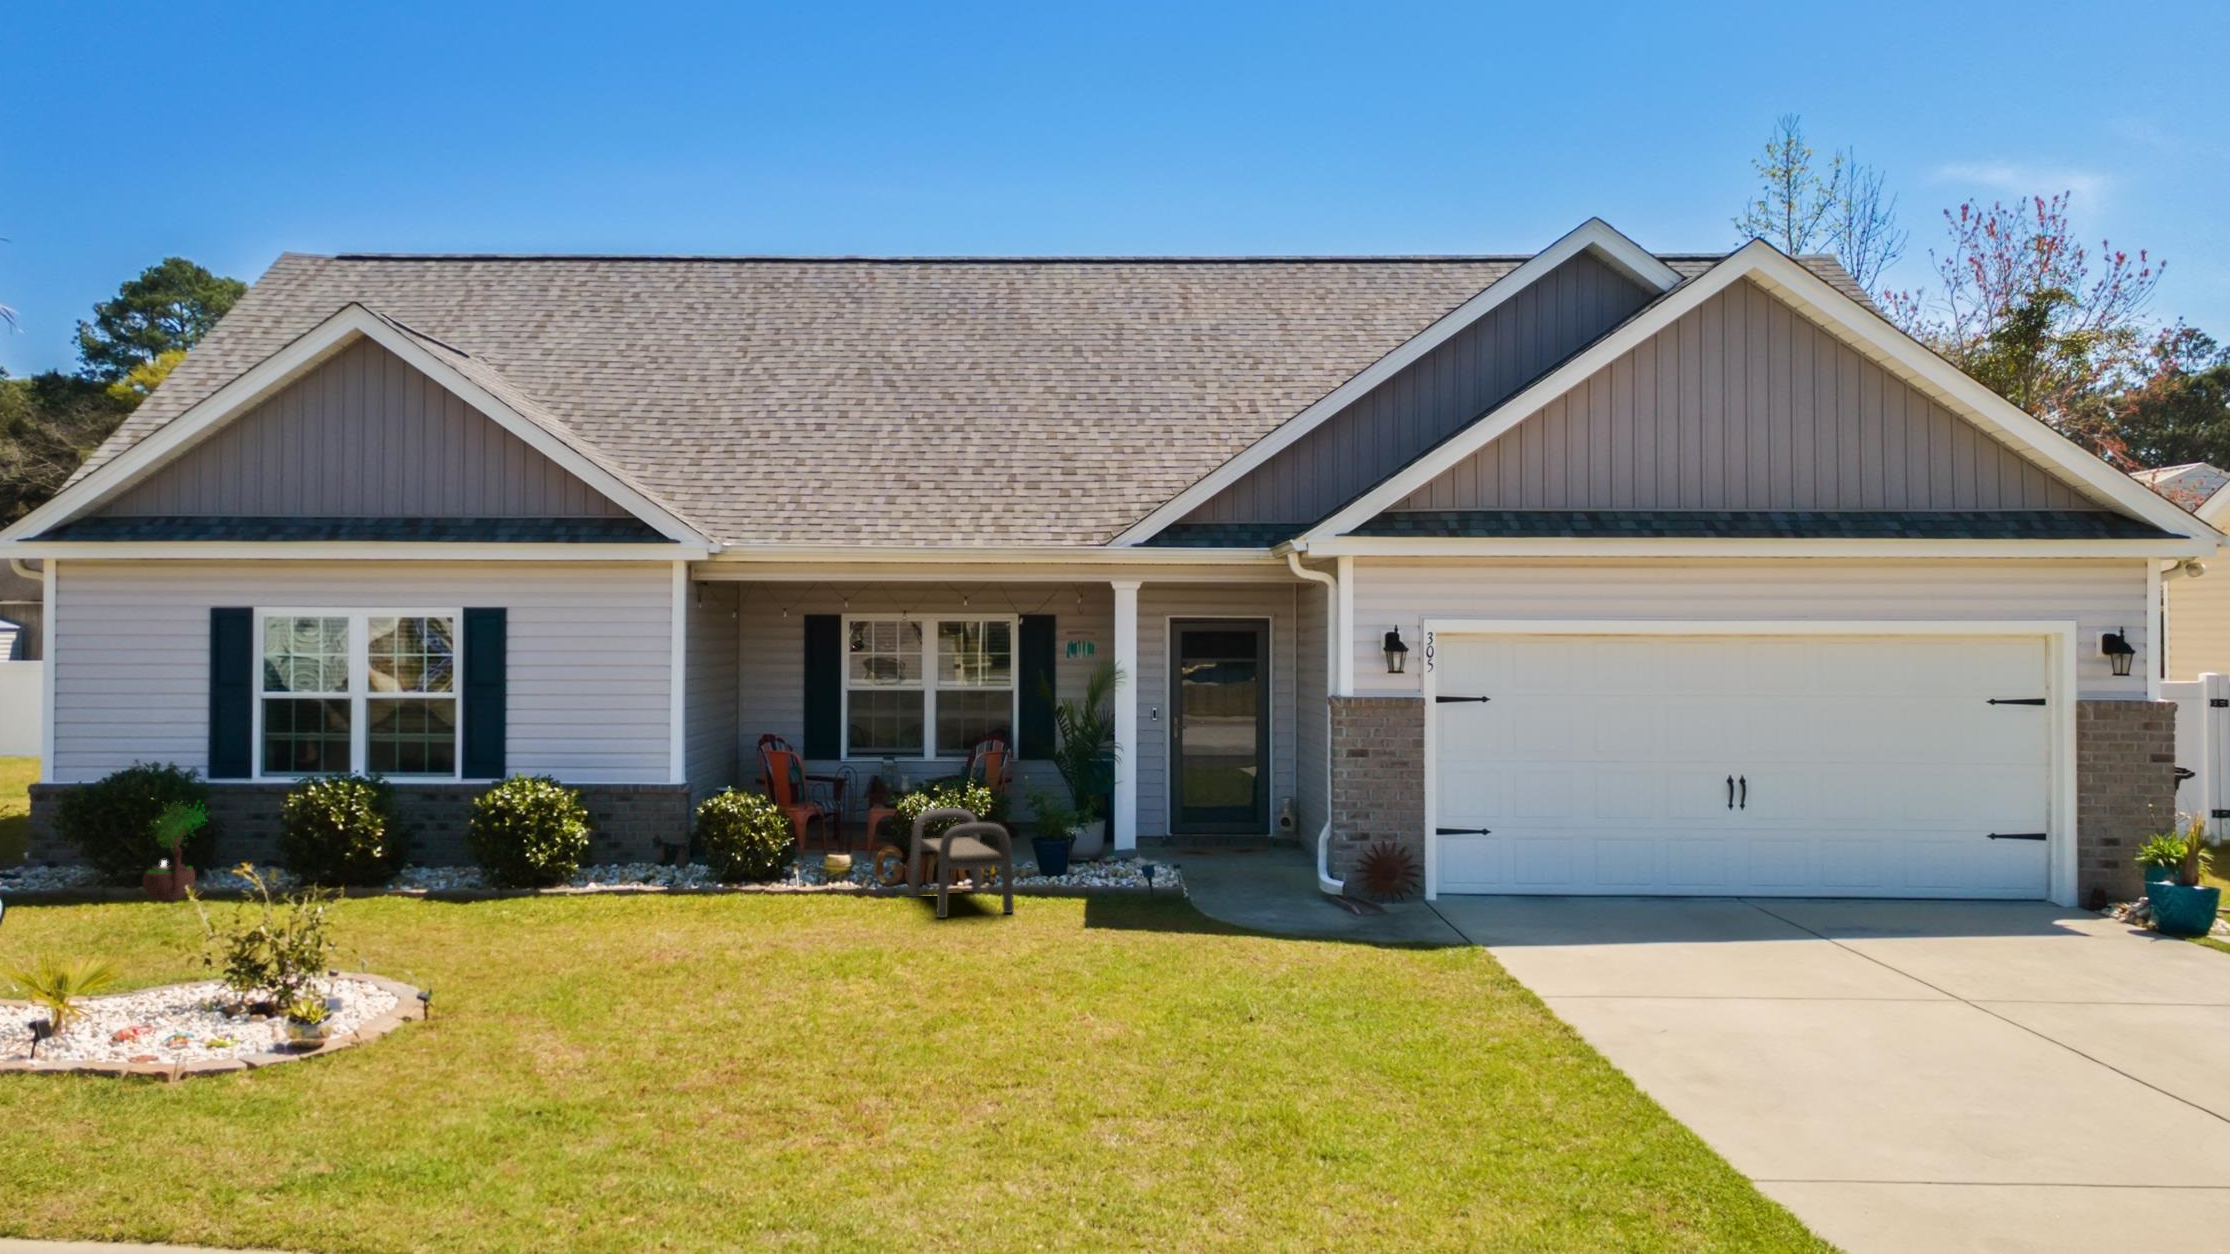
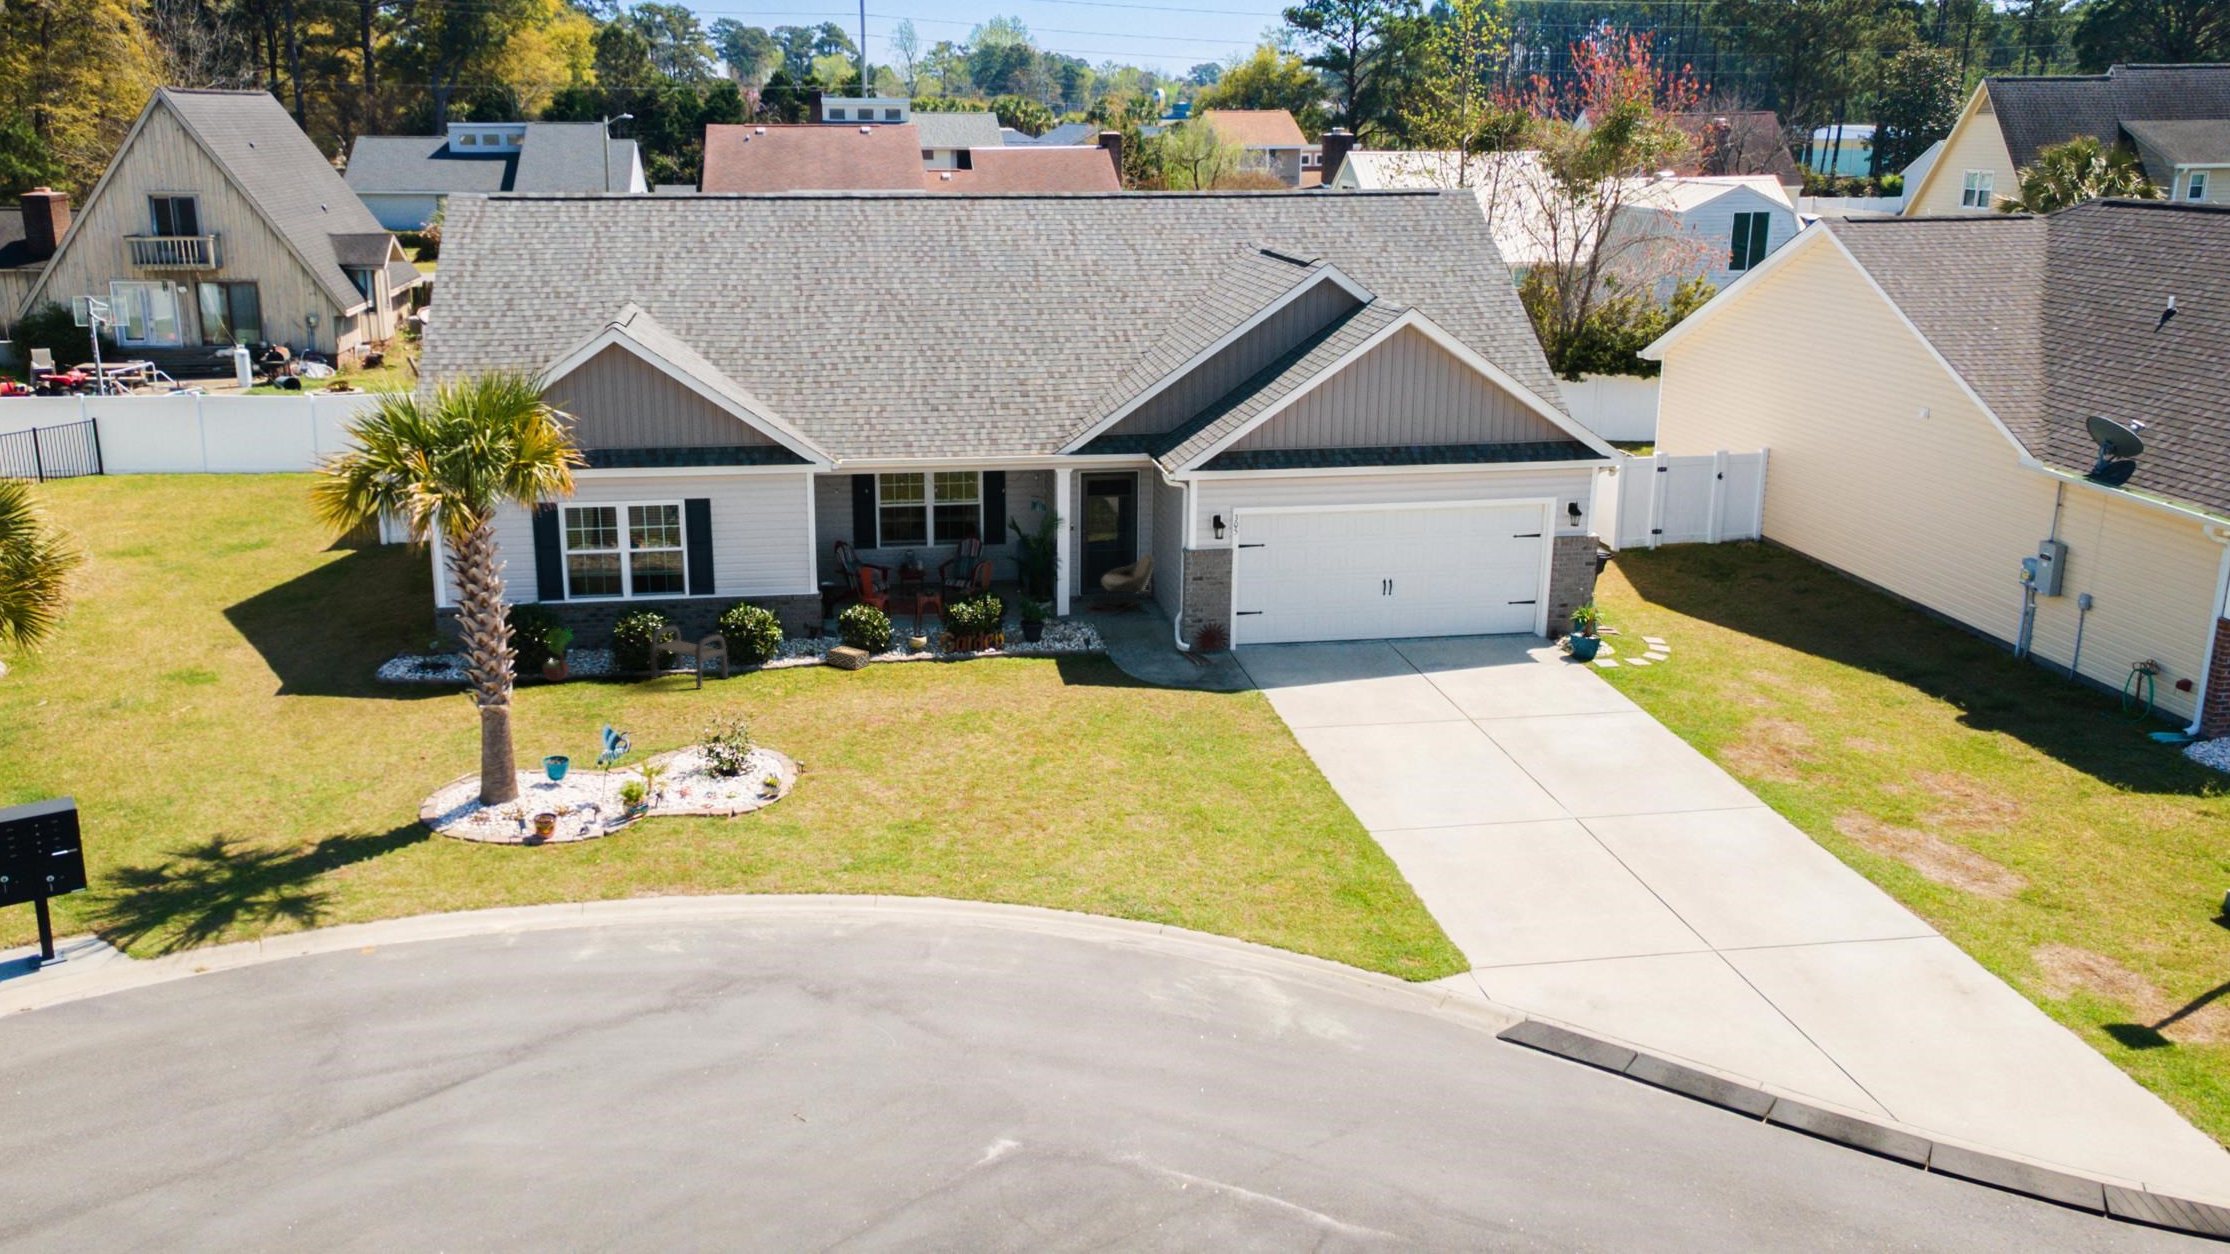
lounge chair: none [1202,750,1293,853] -> present [1102,554,1154,612]
bench: present [909,808,1014,918] -> present [650,626,728,688]
woven basket: none [665,865,735,904] -> present [829,646,869,670]

